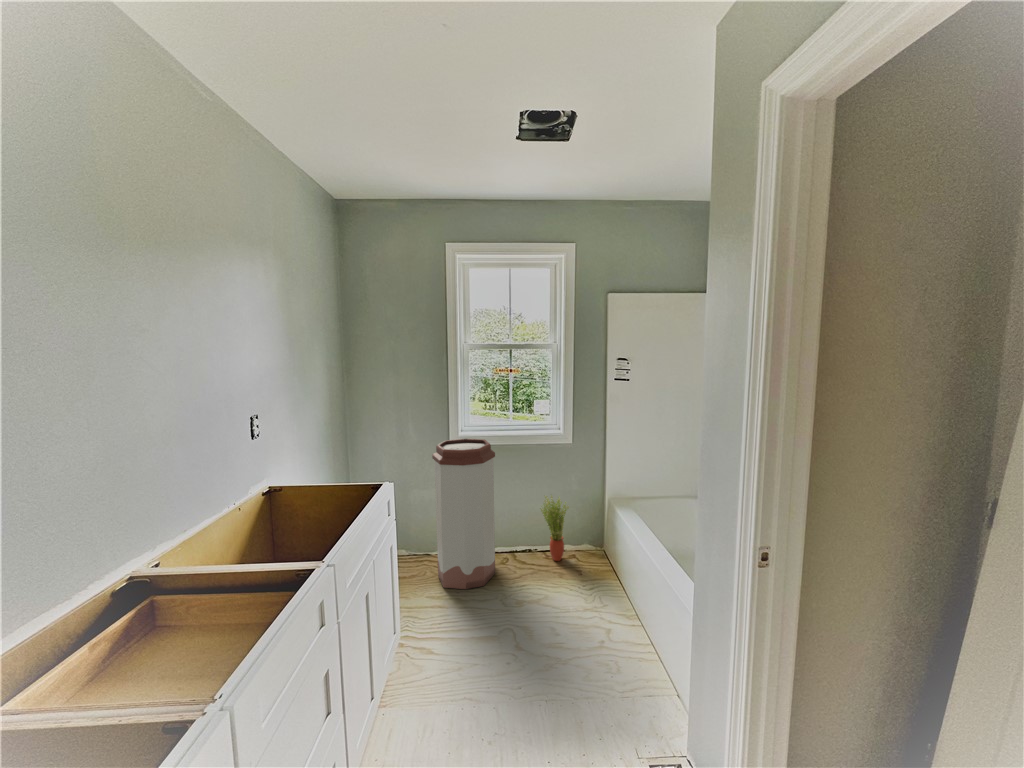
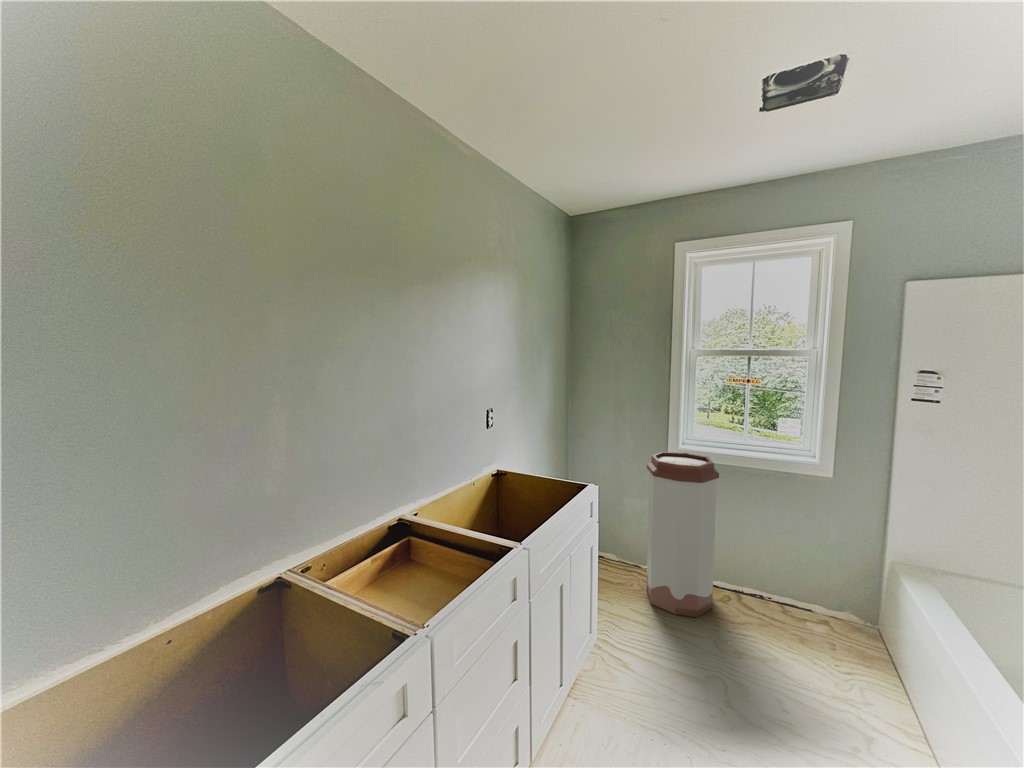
potted plant: present [541,496,569,561] -> none [777,535,822,621]

